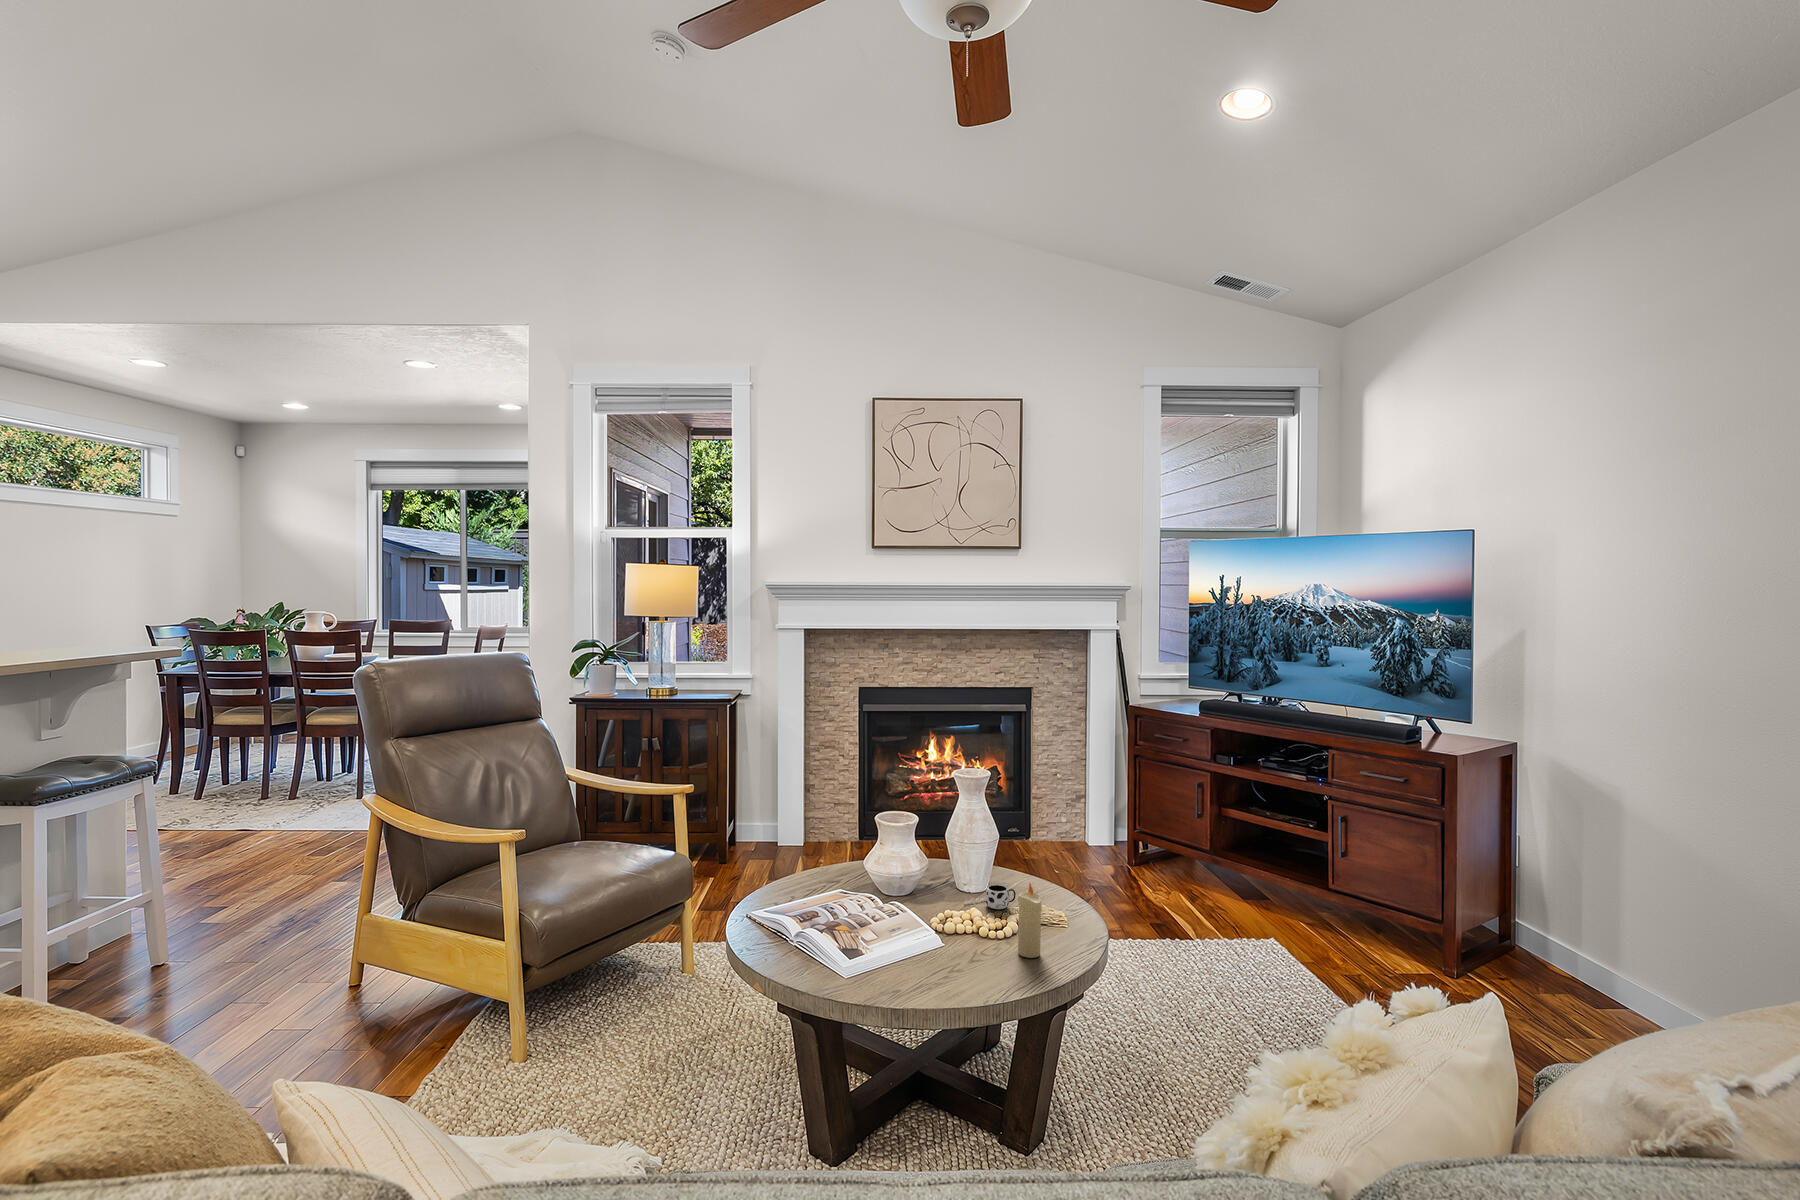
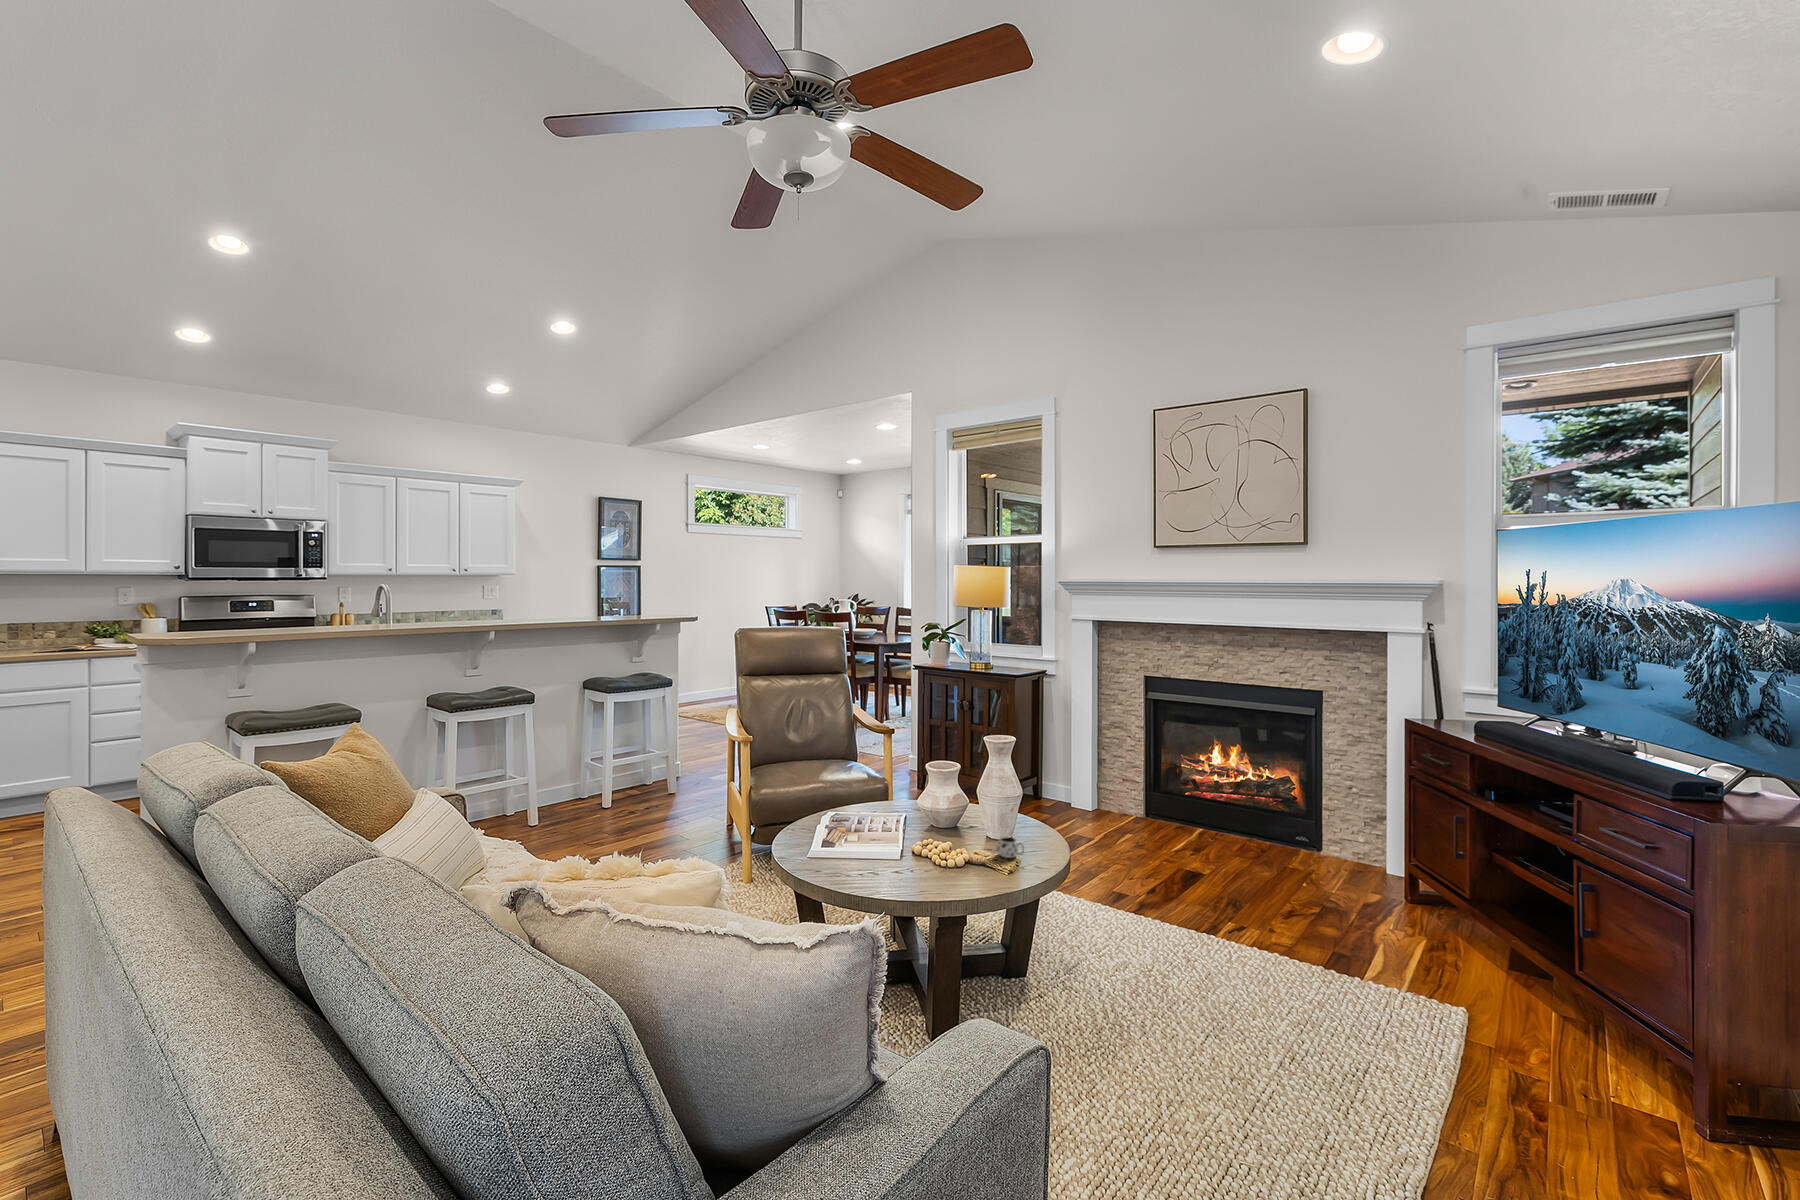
candle: present [1018,883,1042,958] -> none [961,828,981,891]

